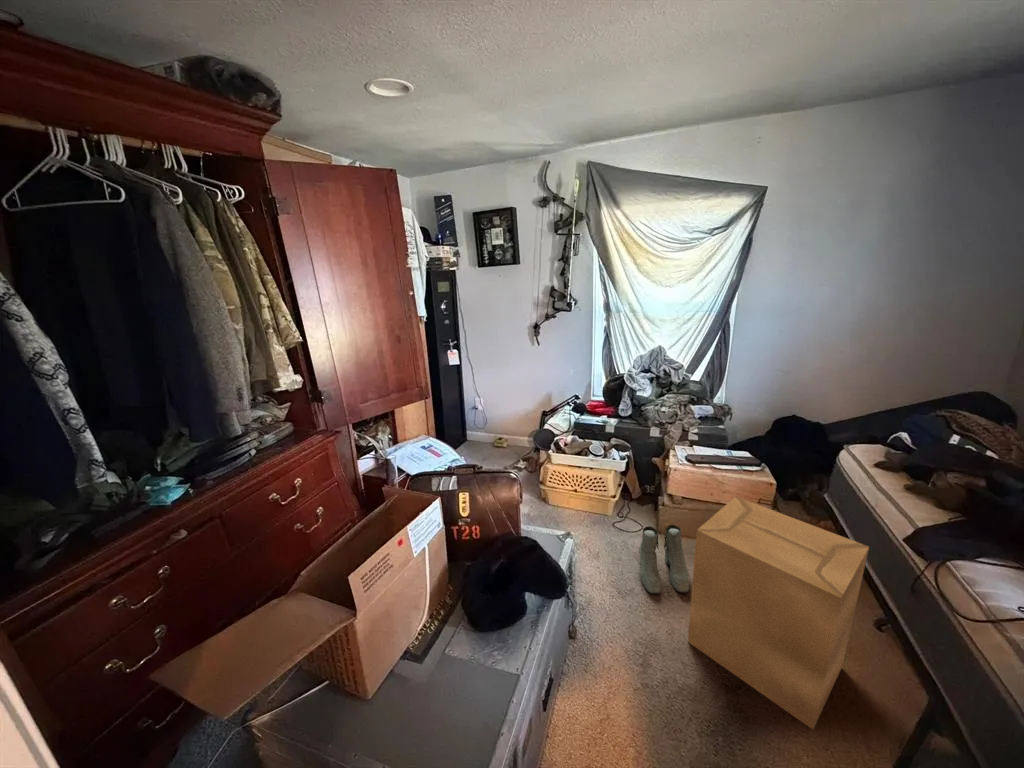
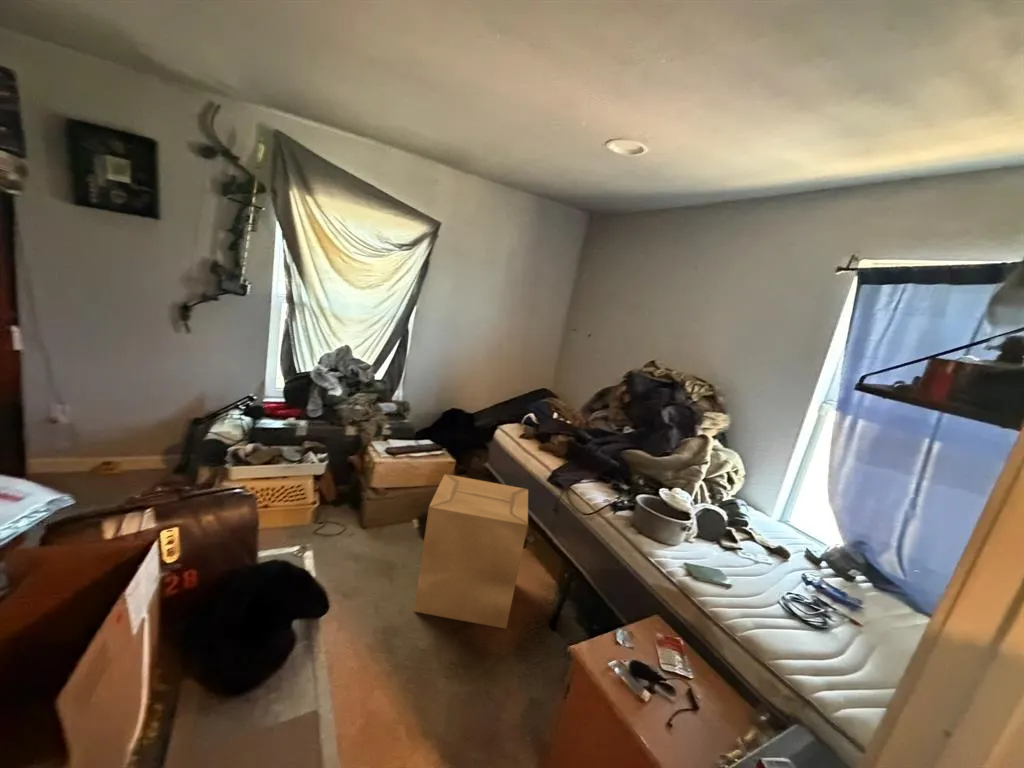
boots: present [639,525,689,594] -> none [353,514,403,585]

